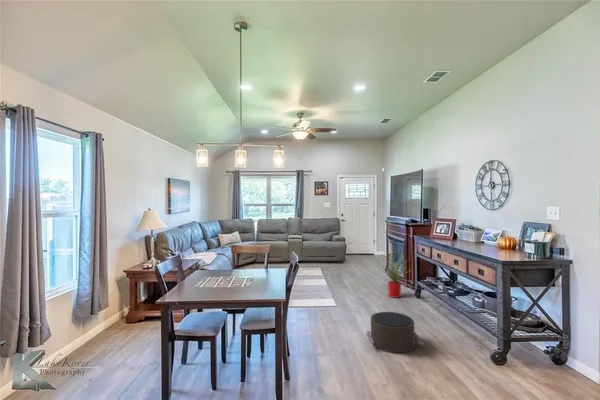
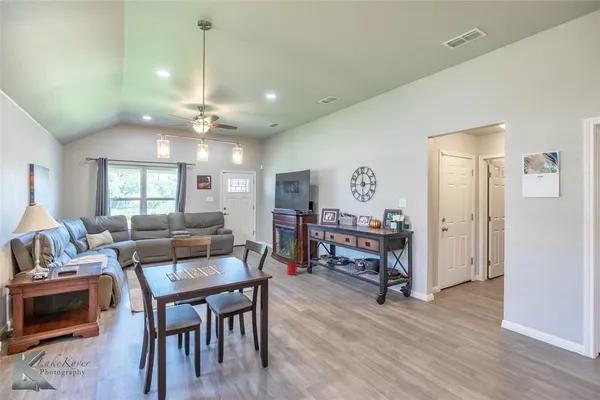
pouf: present [366,312,424,353] -> none [291,281,335,309]

